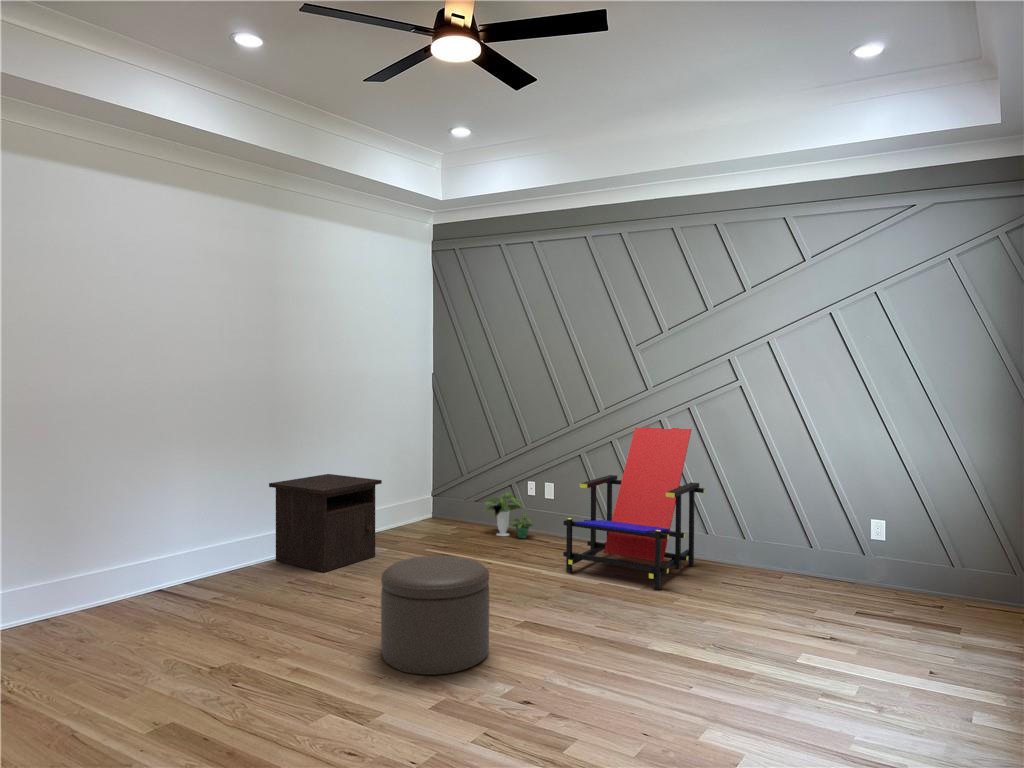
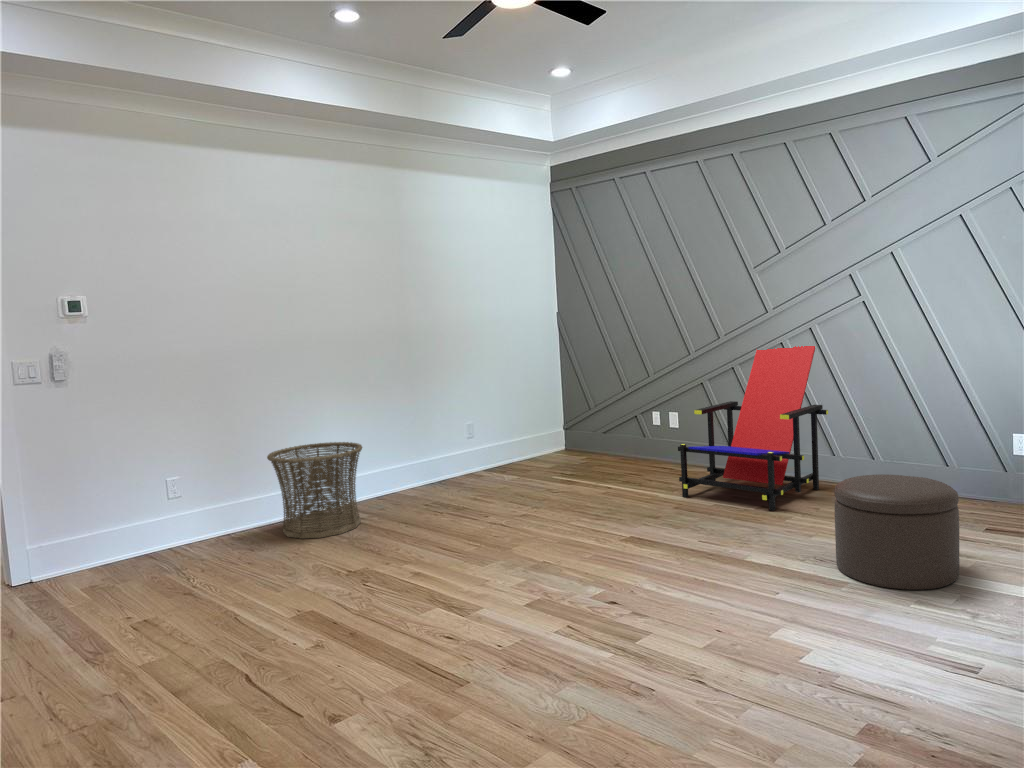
nightstand: present [269,474,382,572] -> none [405,412,505,499]
potted plant: present [483,493,534,538] -> none [607,424,659,467]
basket: none [105,506,225,624] -> present [267,442,362,539]
ottoman: present [381,556,489,675] -> present [835,474,960,590]

